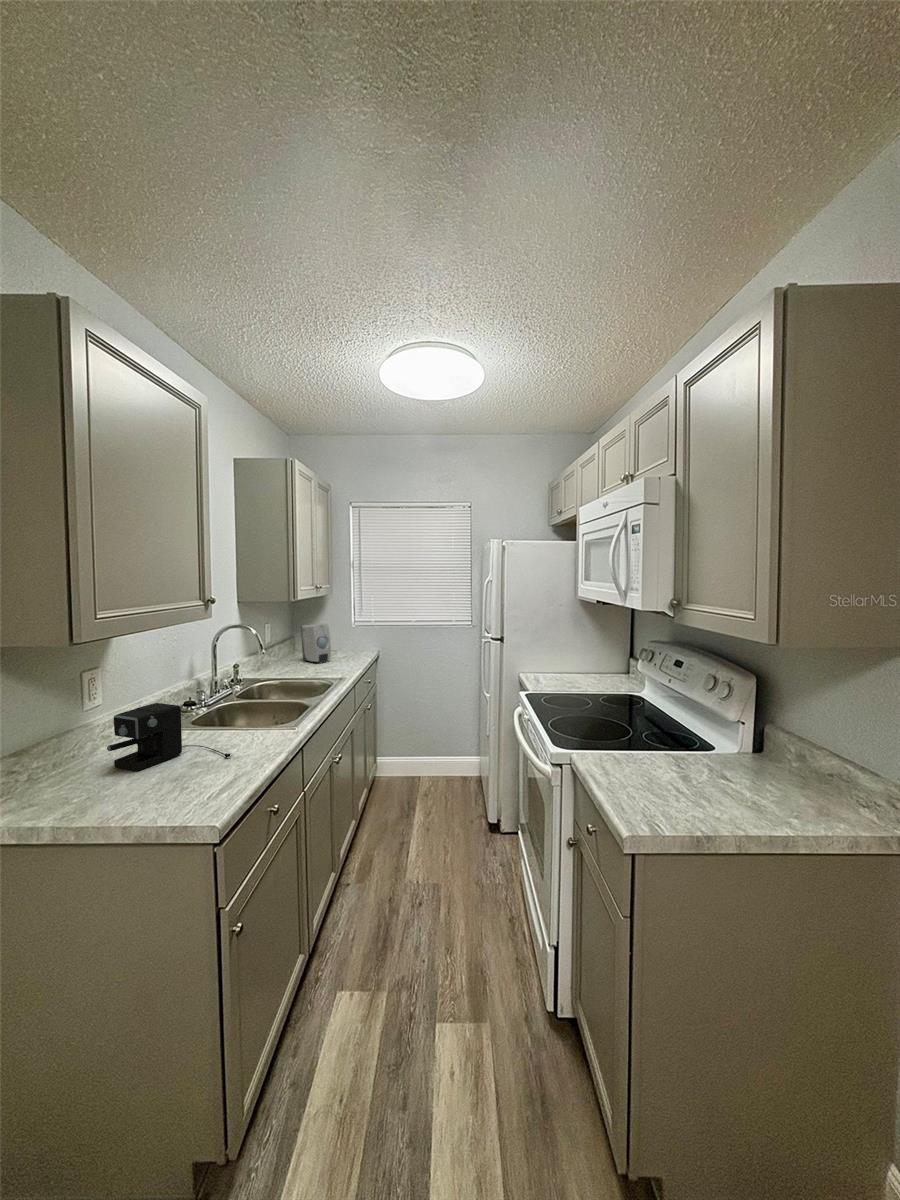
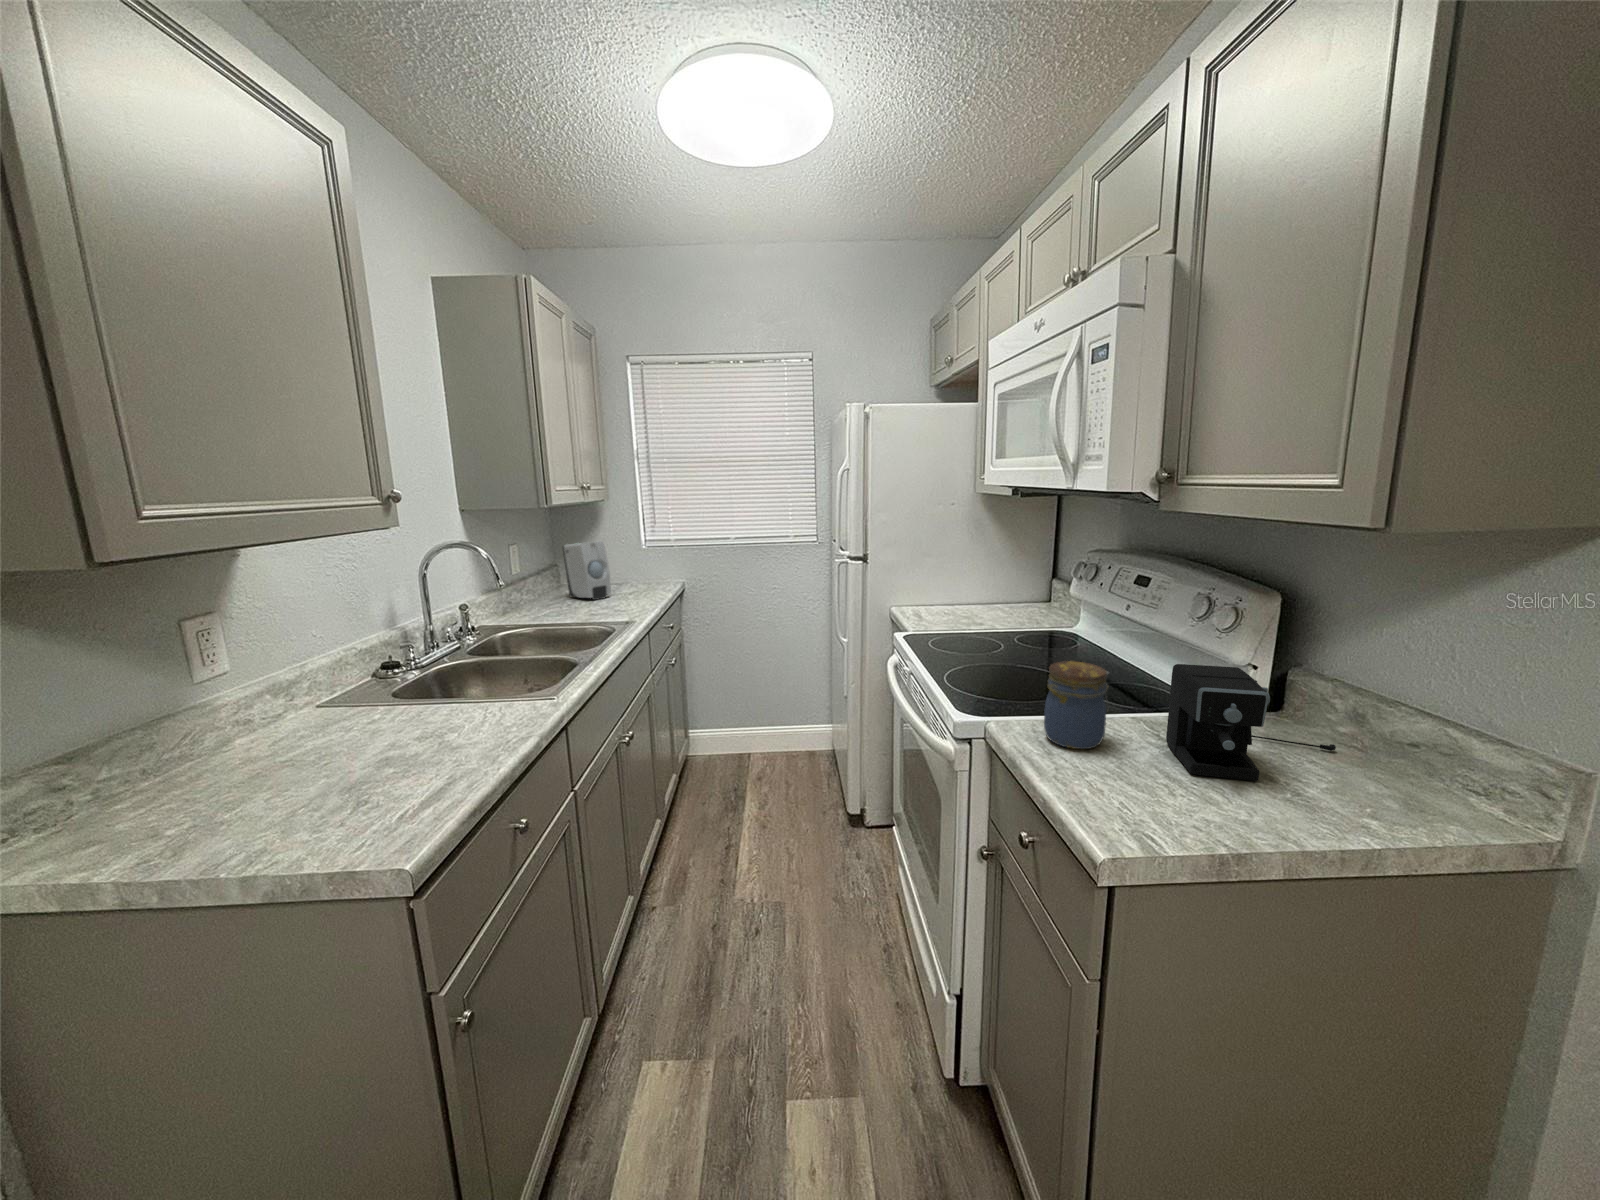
coffee maker: present [107,703,231,771] -> present [1166,664,1336,781]
jar: none [605,715,645,772] -> present [1044,661,1109,749]

